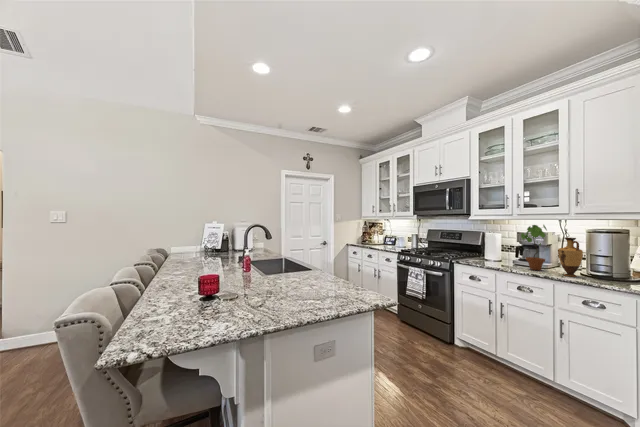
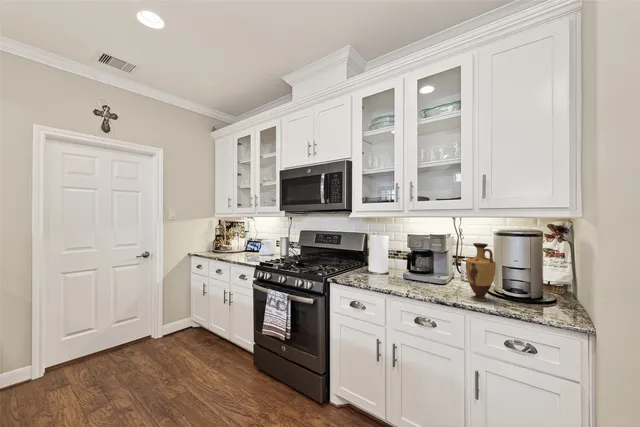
potted plant: present [521,225,547,270] -> none [417,224,448,290]

